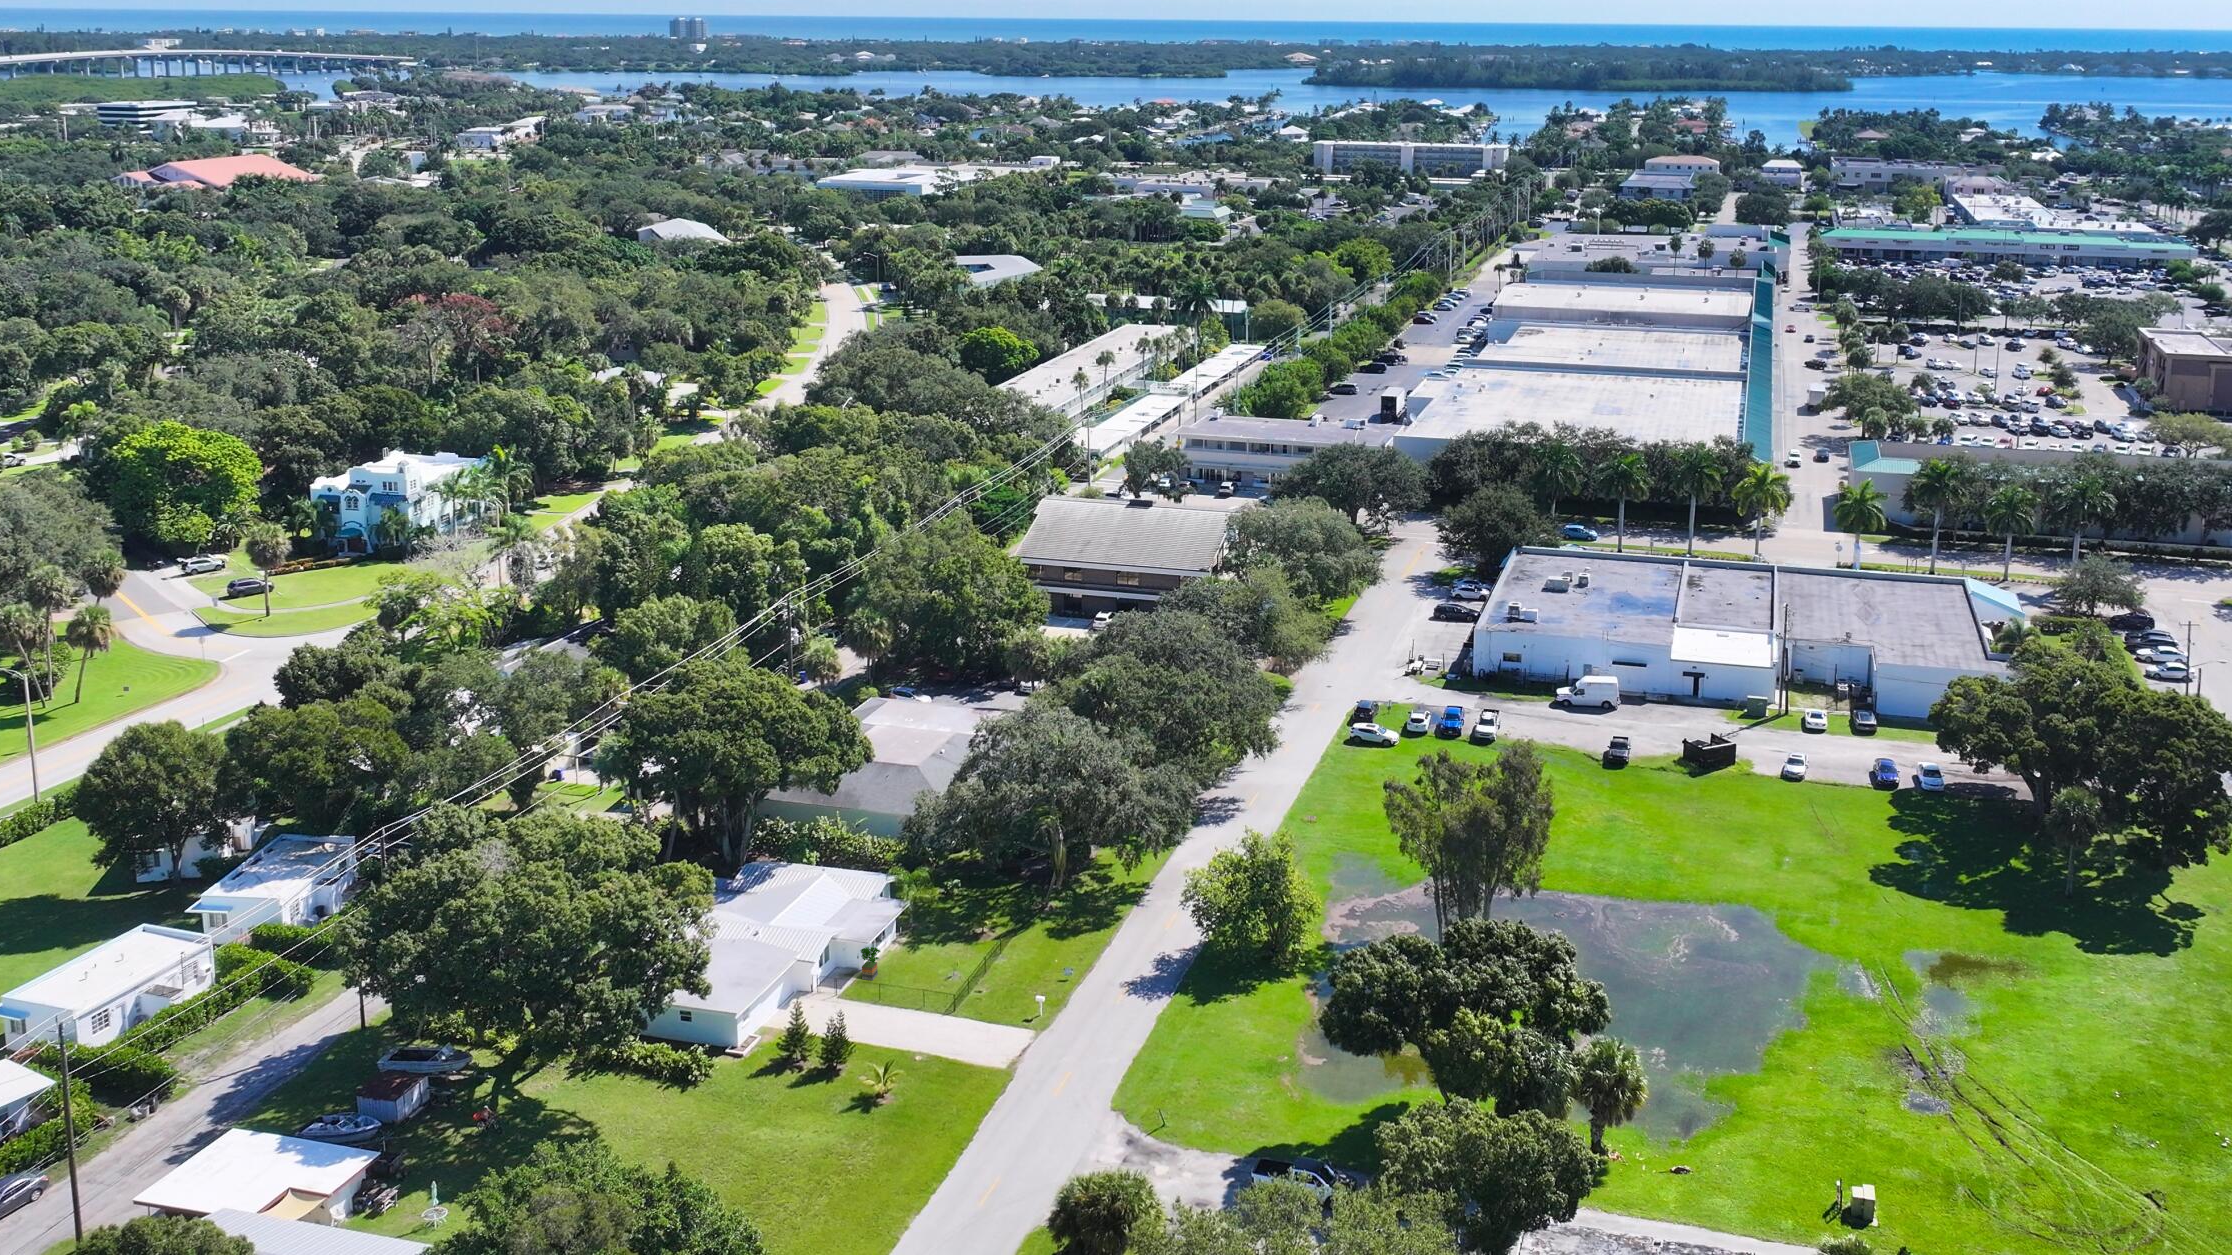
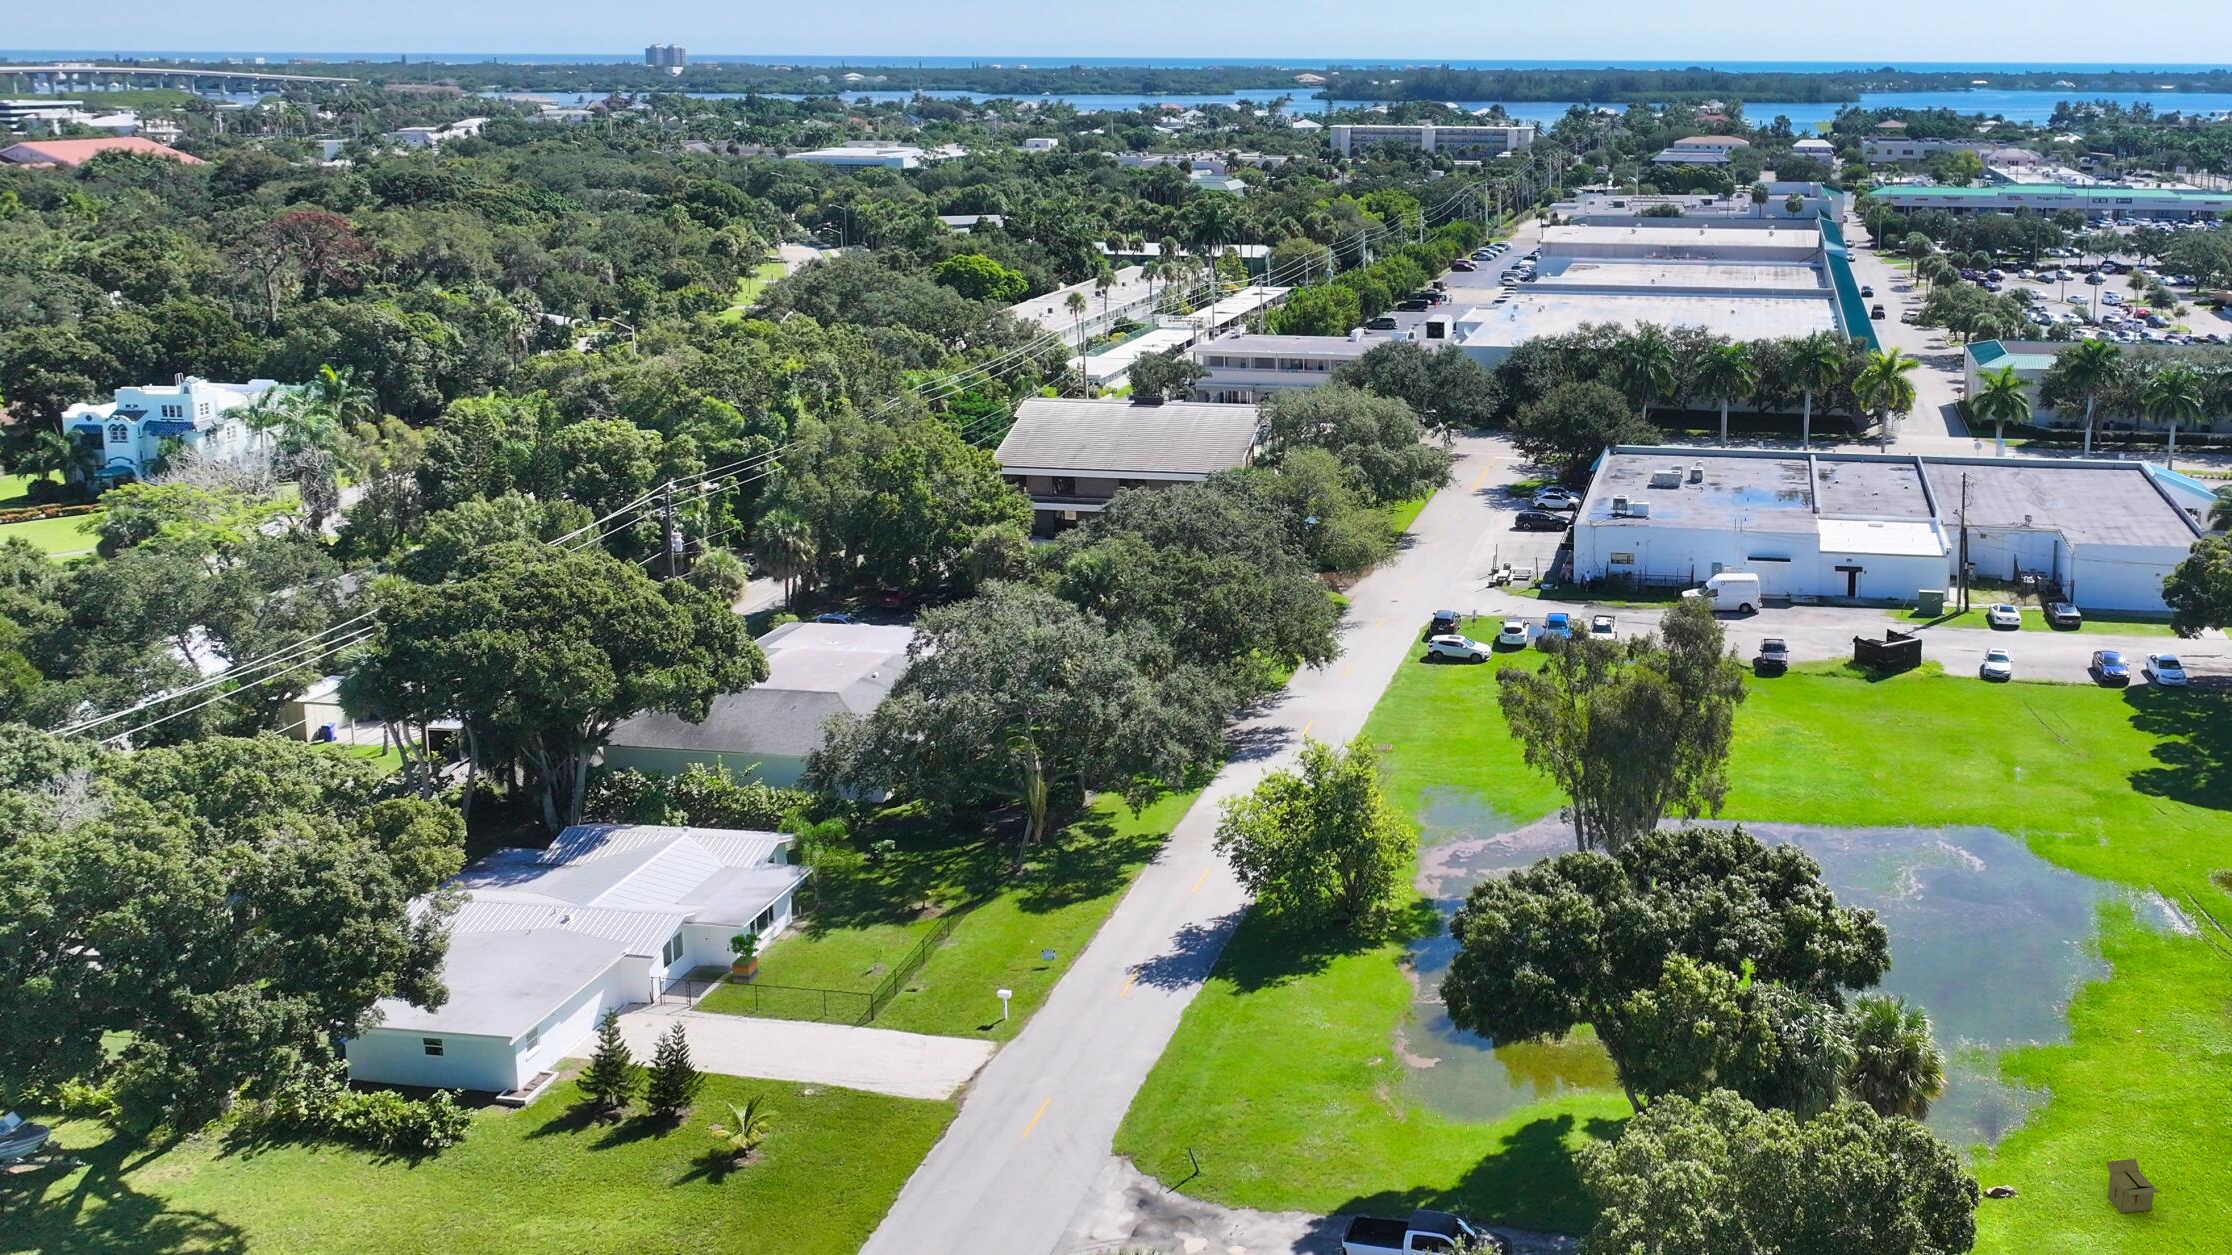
cardboard box: none [1769,1161,1803,1198] -> present [2106,1159,2161,1213]

